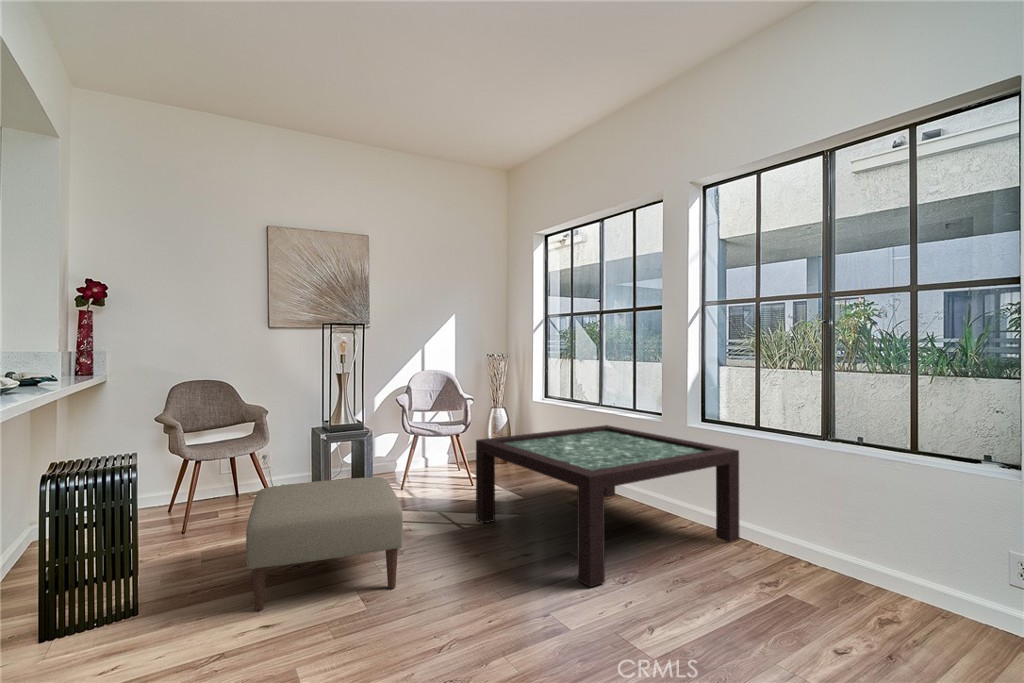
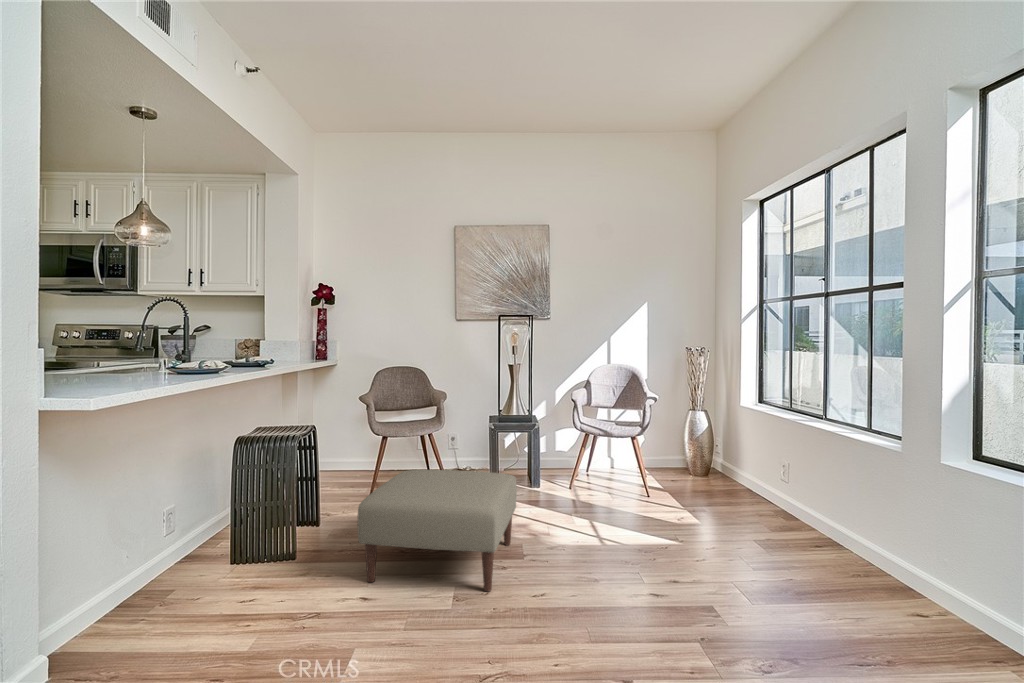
coffee table: present [476,425,740,587] -> none [624,445,998,652]

